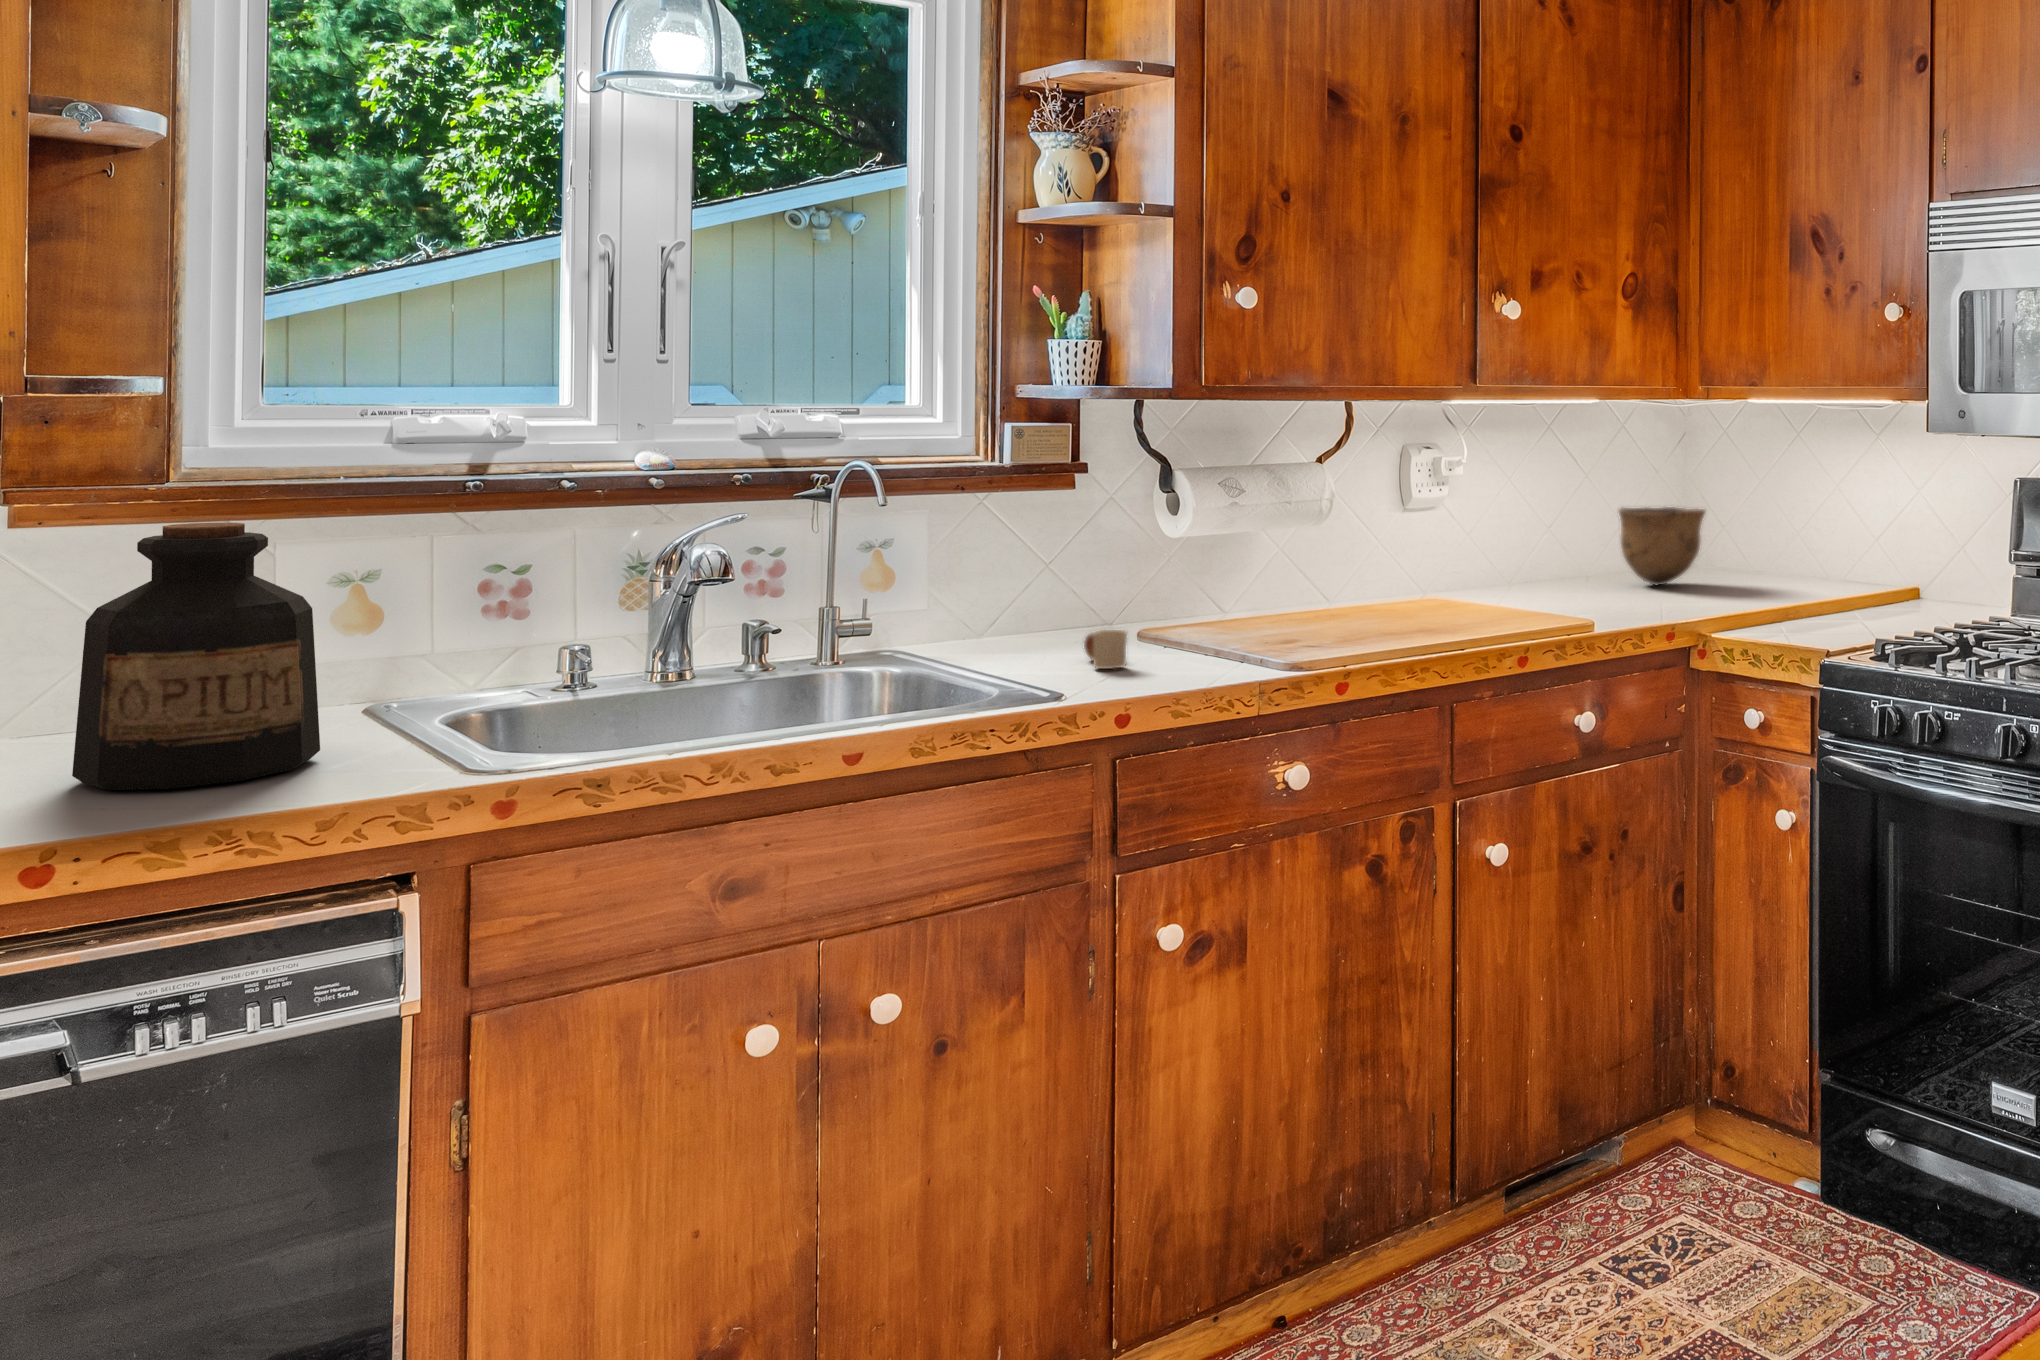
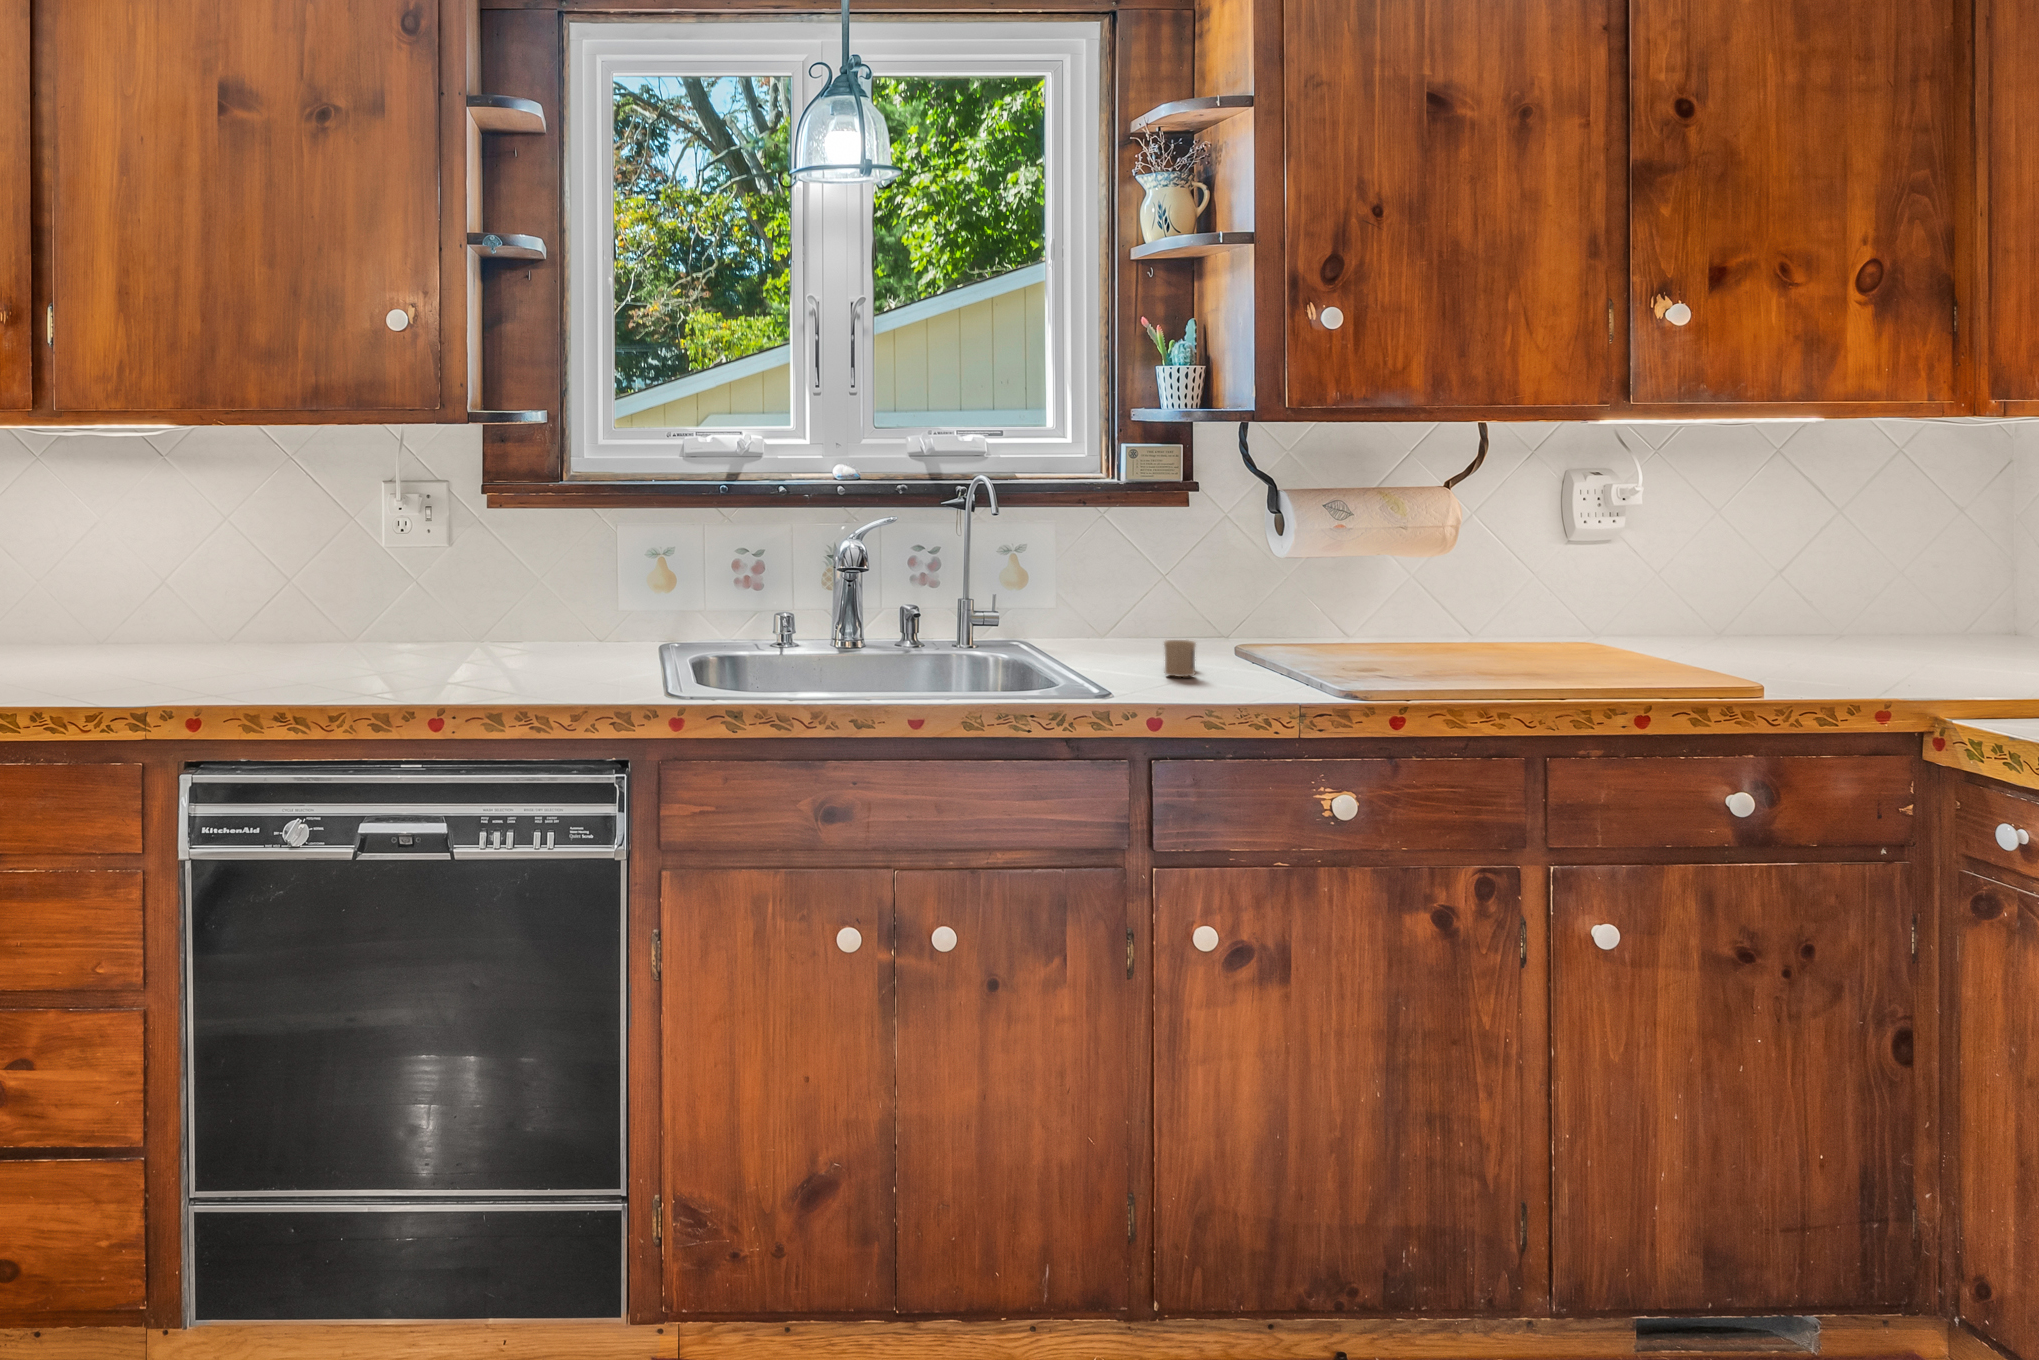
bowl: present [1619,507,1705,585] -> none [1872,554,2011,655]
bottle: present [72,523,320,790] -> none [479,508,602,683]

